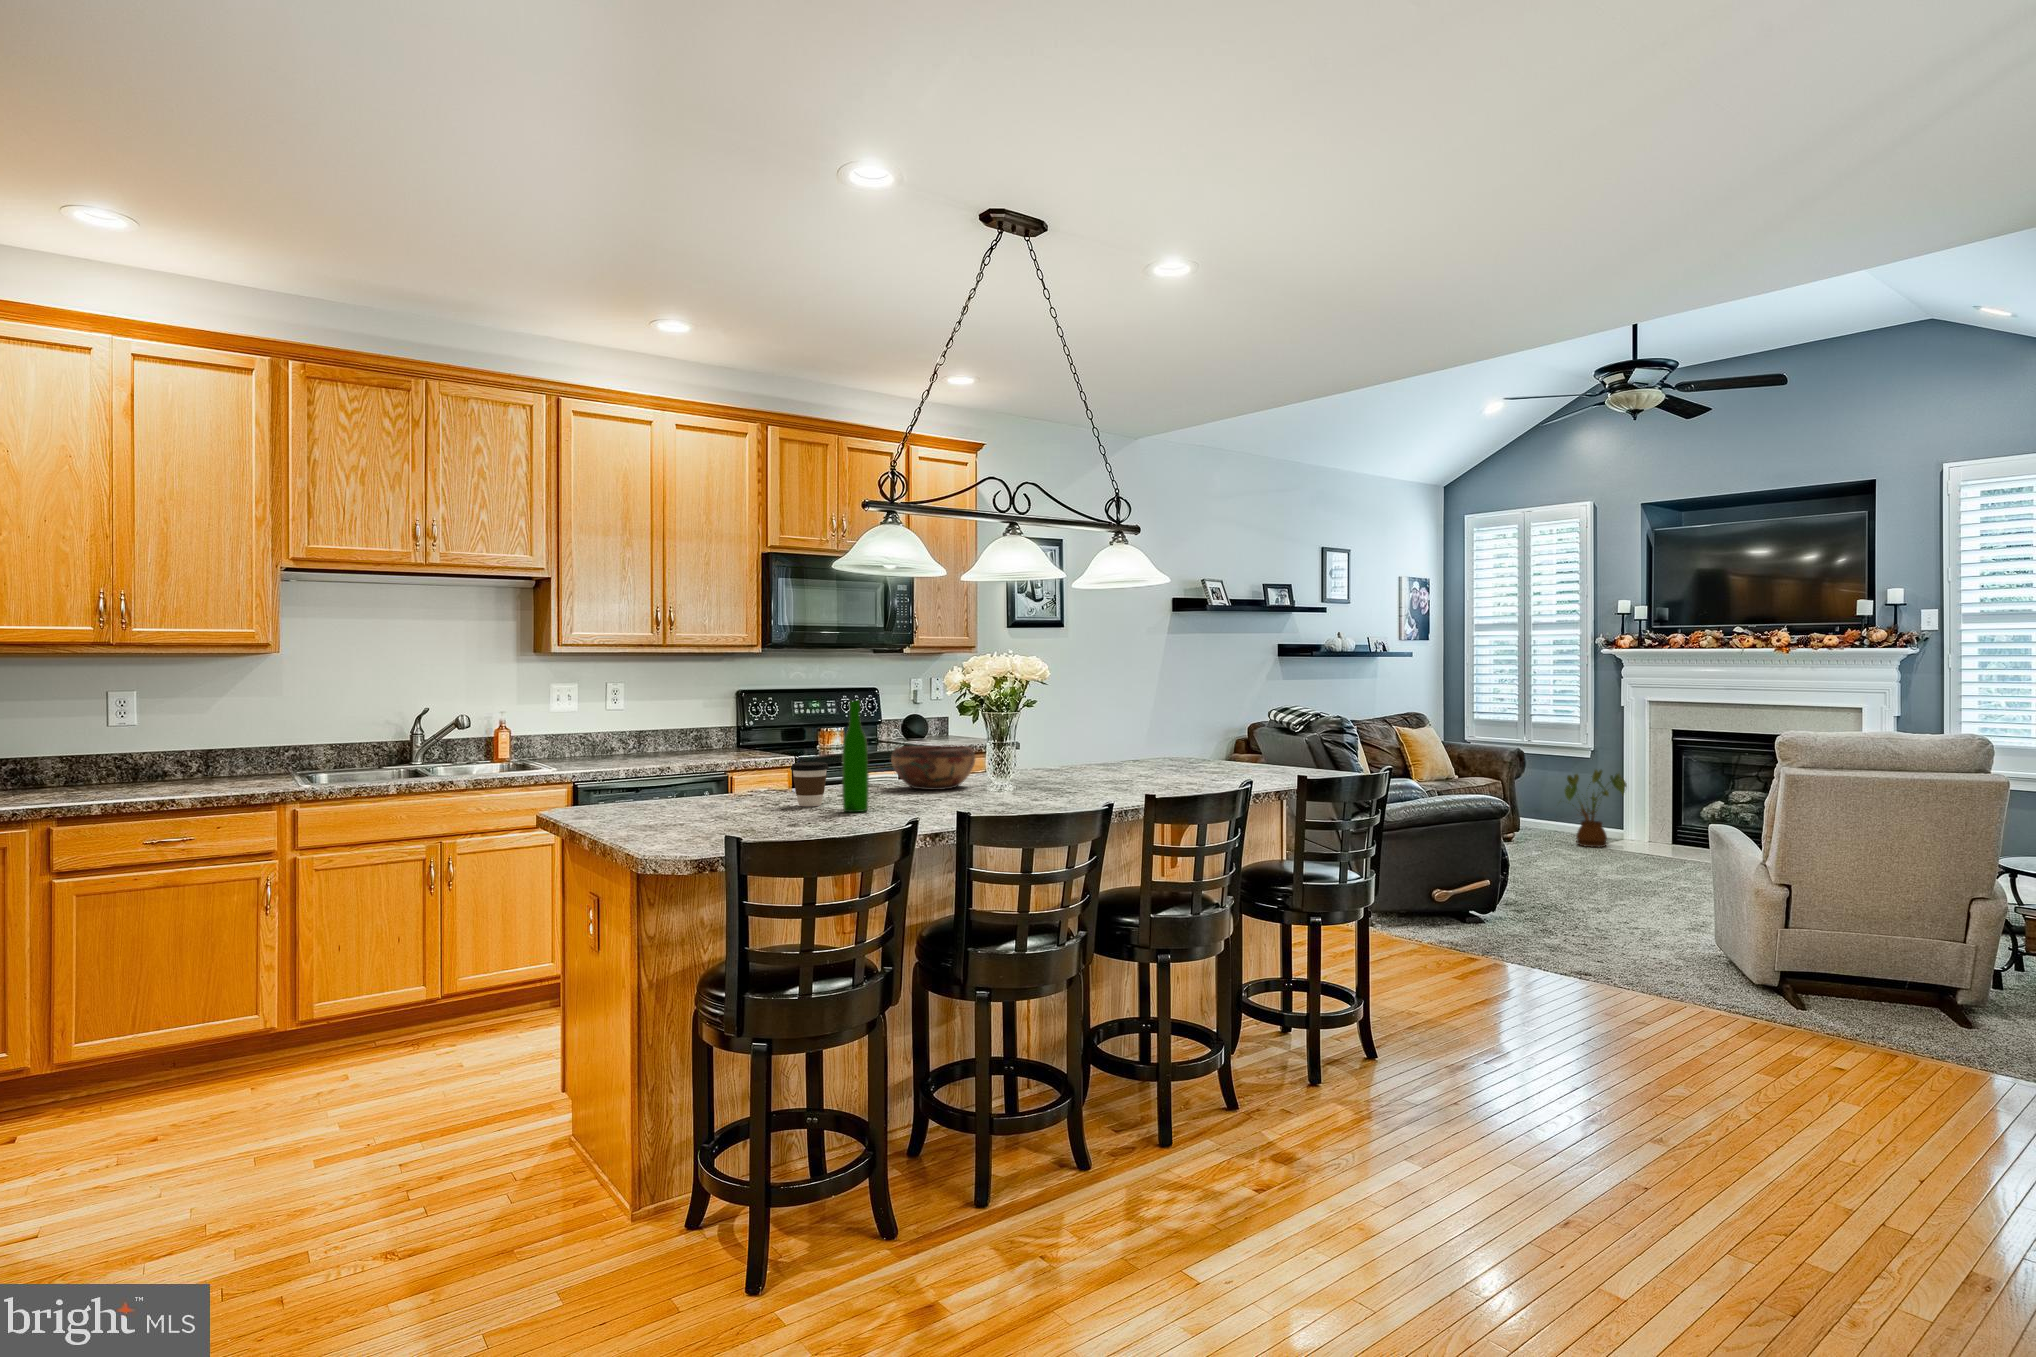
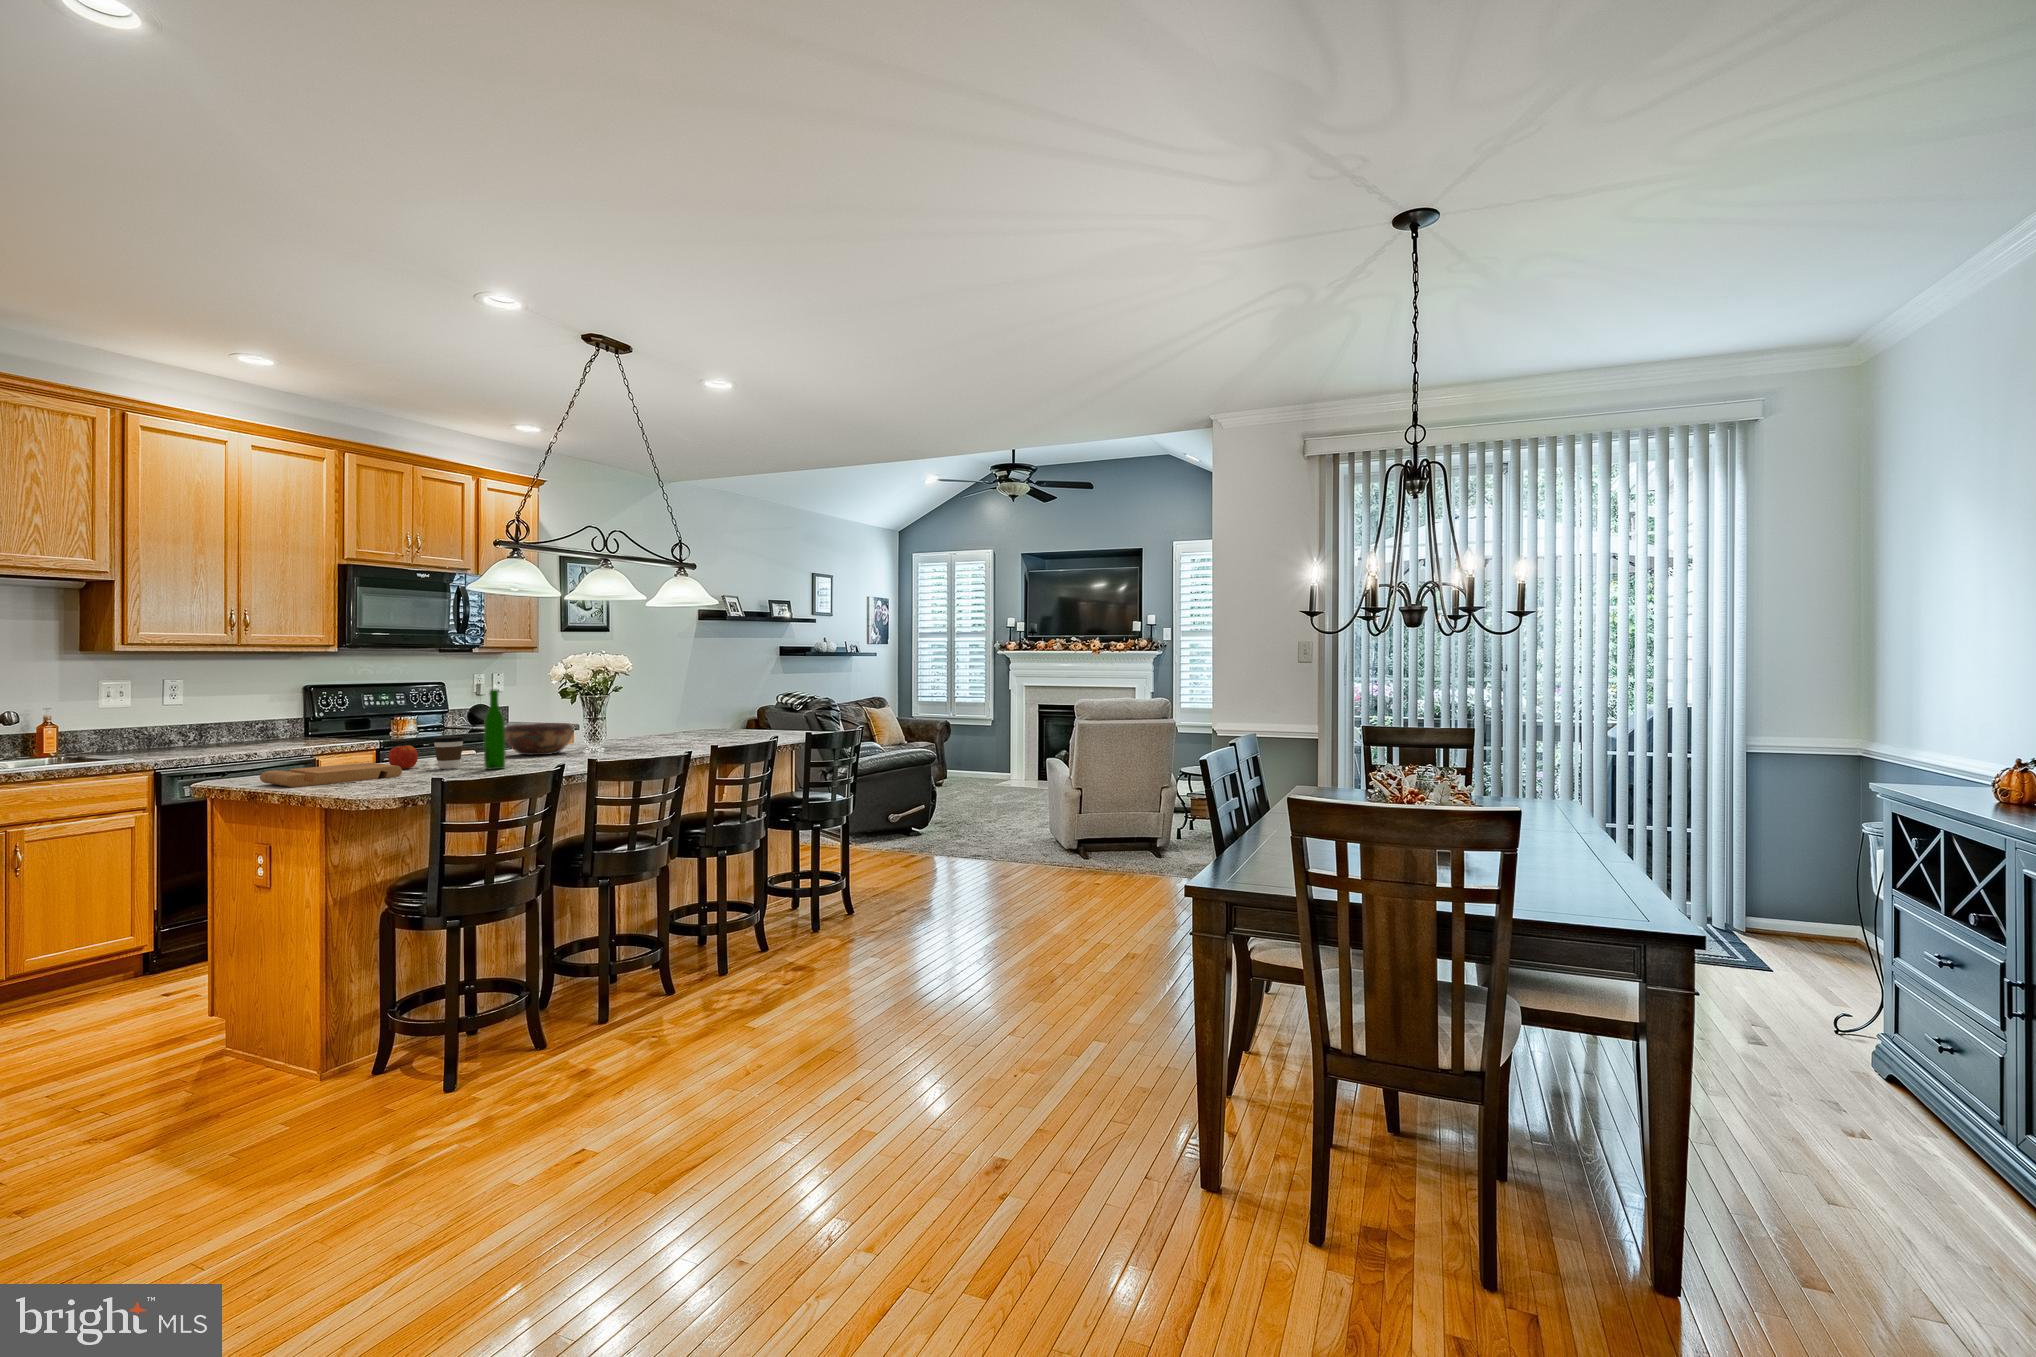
apple: none [749,769,781,803] -> present [388,743,418,769]
house plant: present [1565,770,1627,847] -> none [970,732,1012,784]
cutting board: none [598,793,746,825] -> present [260,763,402,787]

